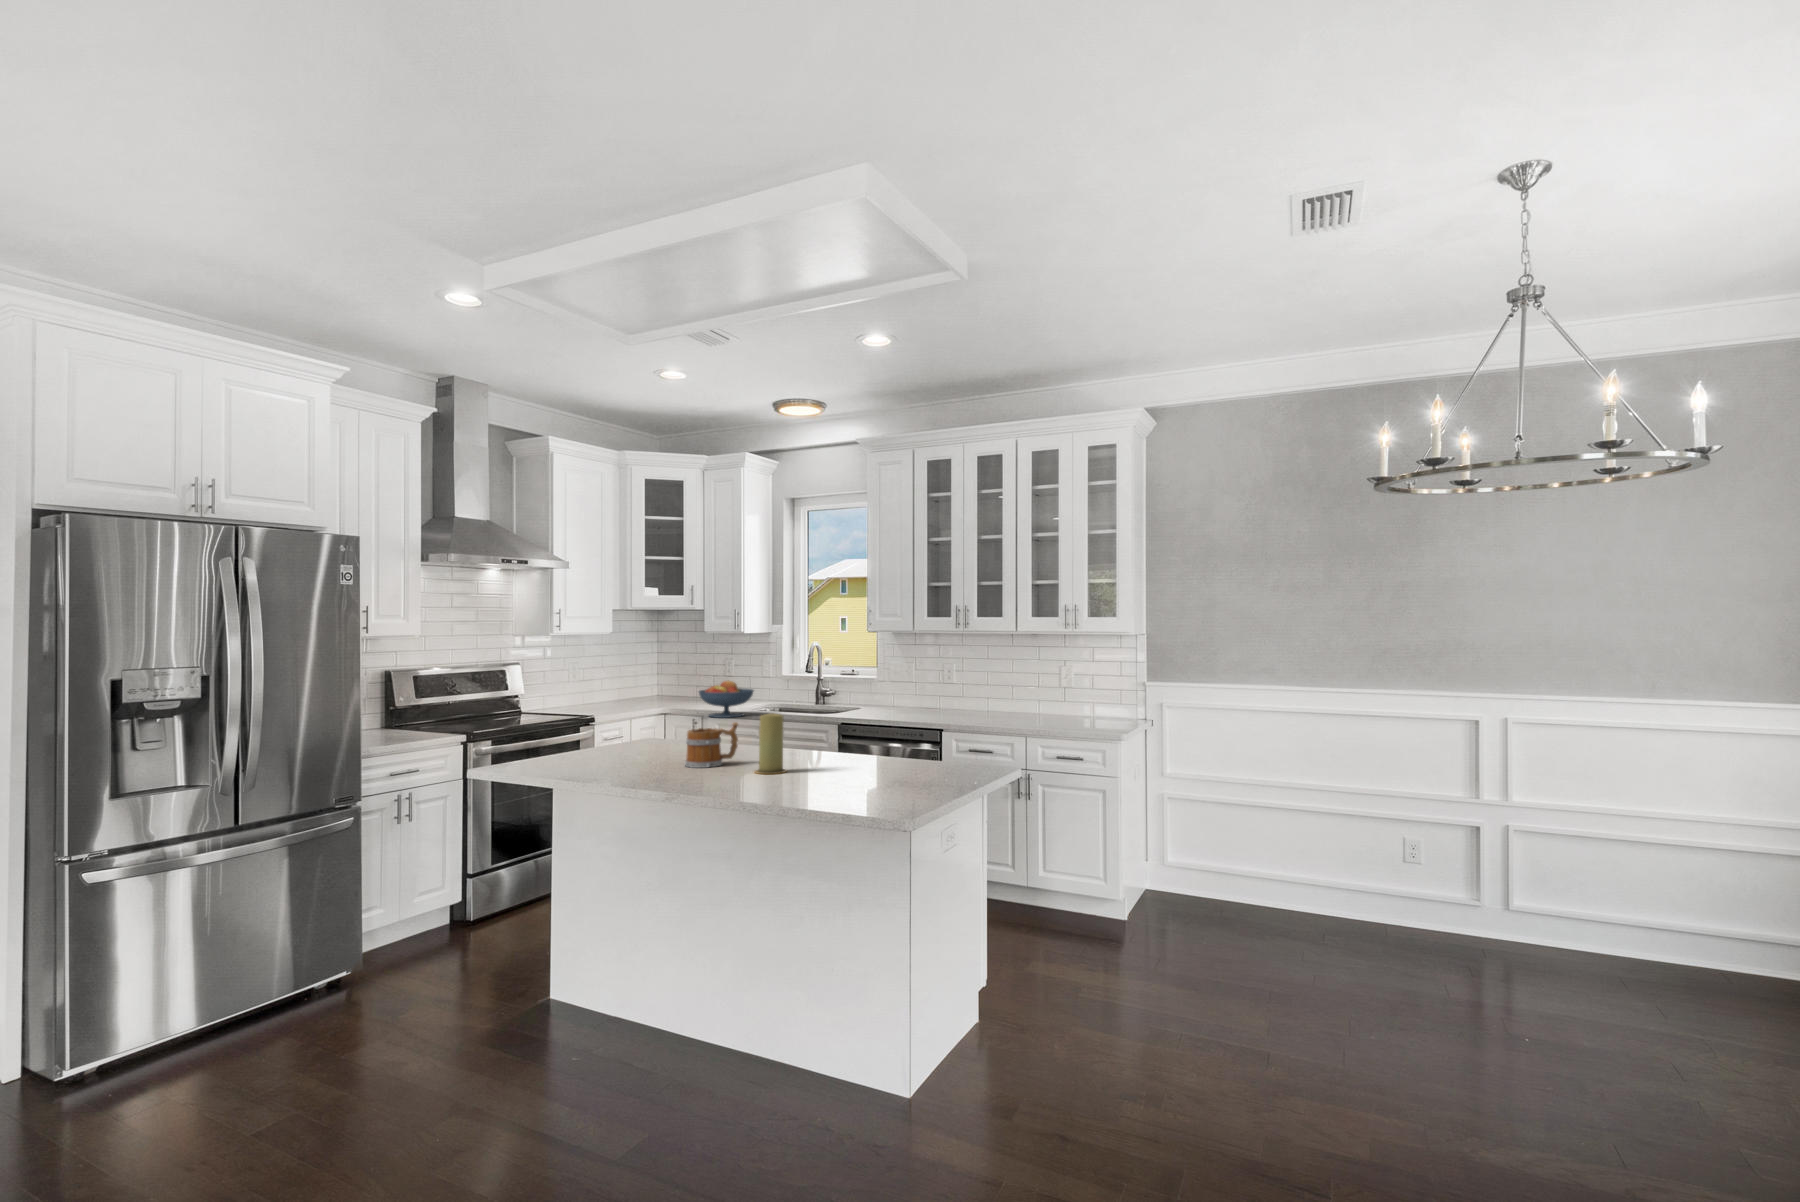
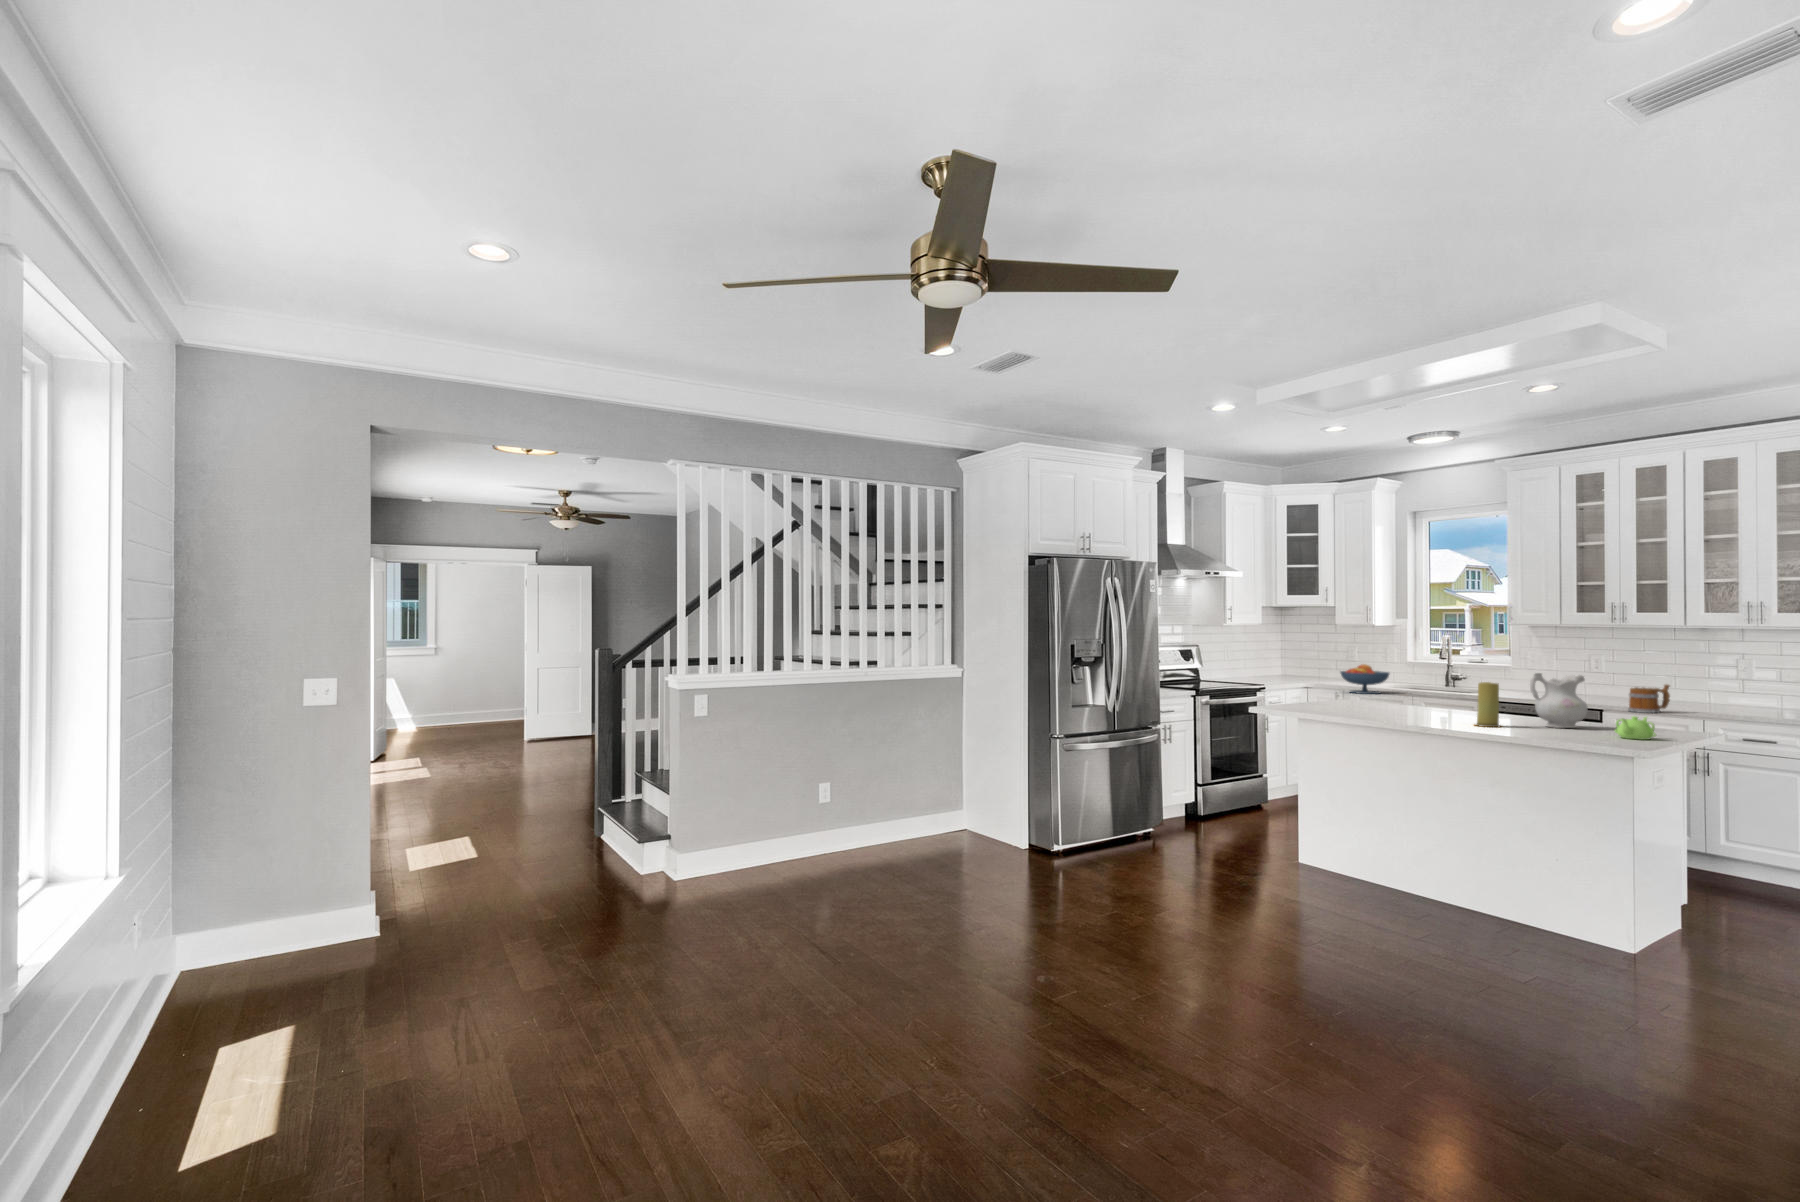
ceramic pitcher: none [821,699,882,769] -> present [1530,673,1588,728]
mug: present [685,722,738,768] -> present [1628,684,1670,713]
teapot: none [891,753,929,785] -> present [1615,716,1656,740]

